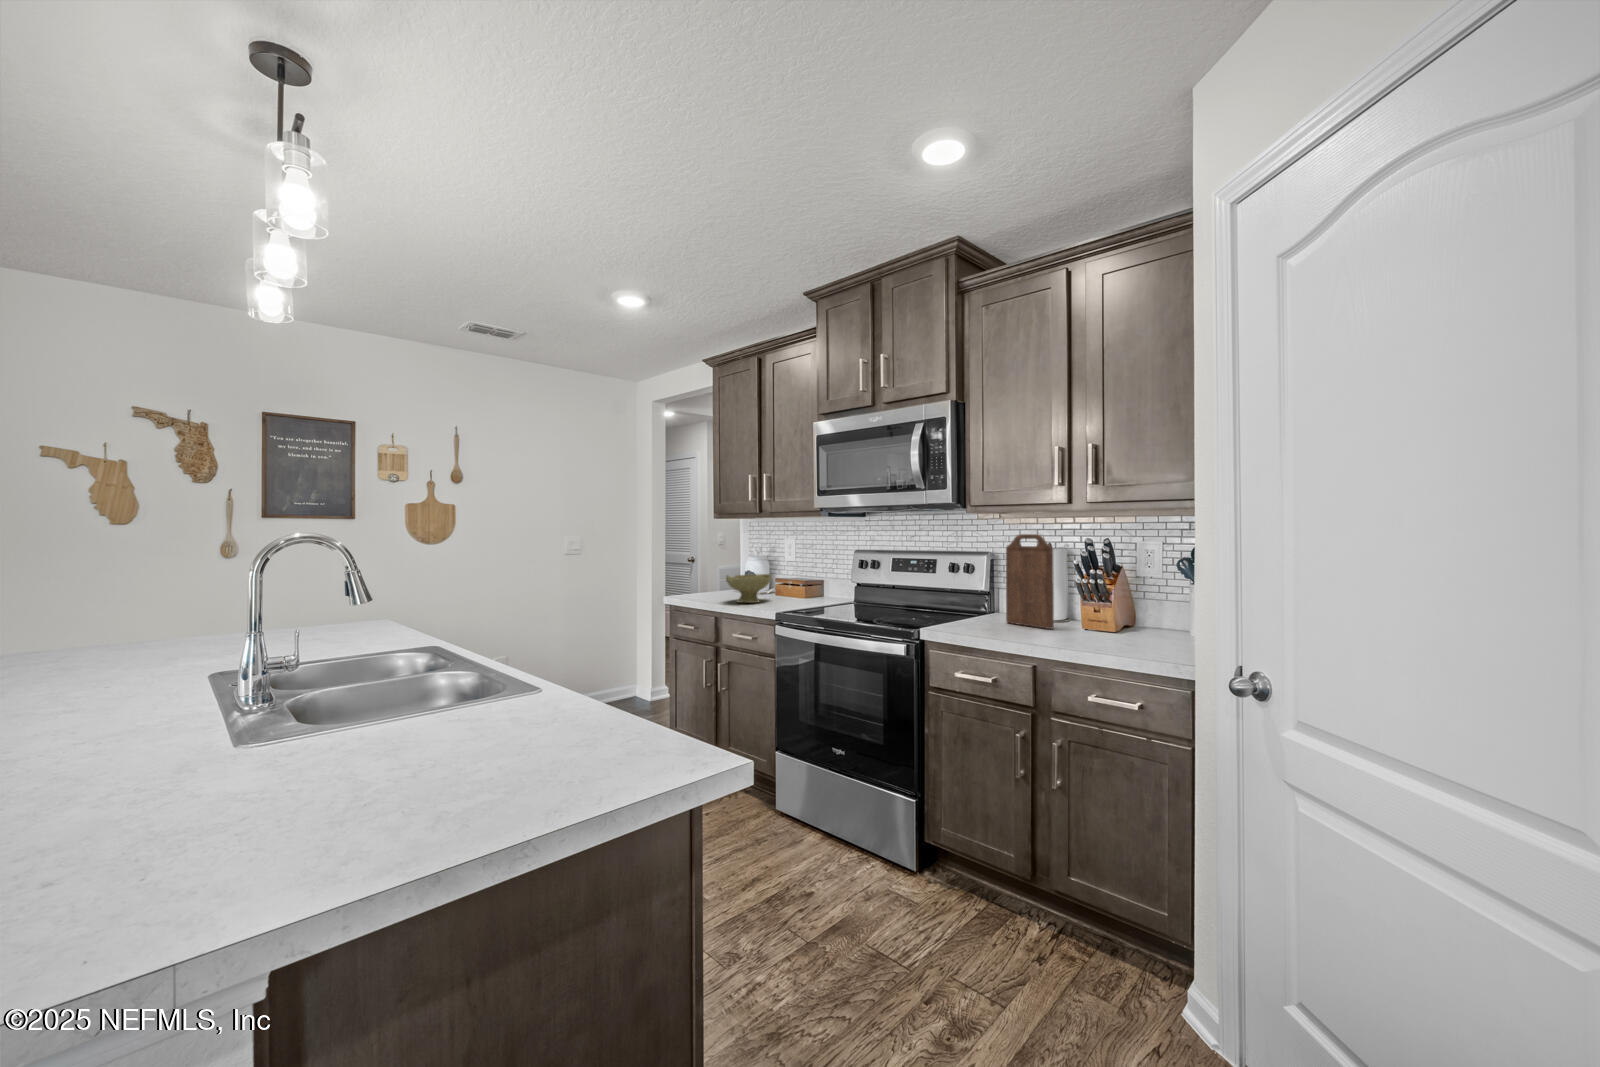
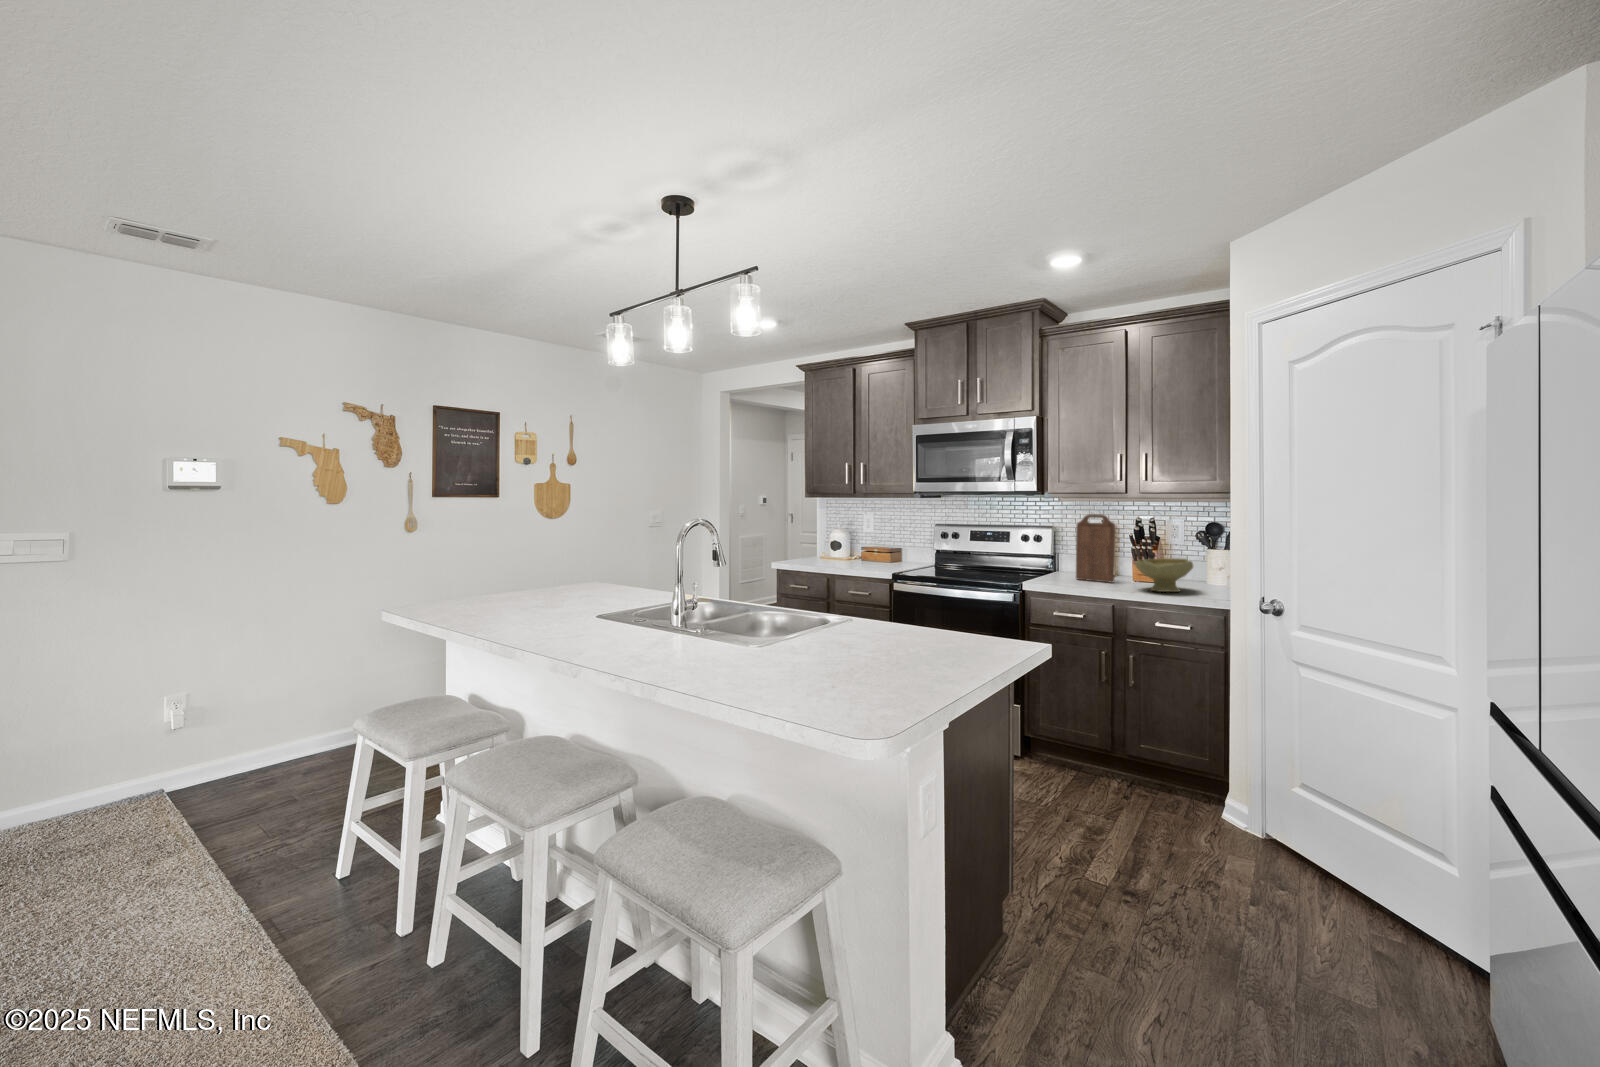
bowl: present [726,574,771,603] -> present [1135,559,1193,592]

